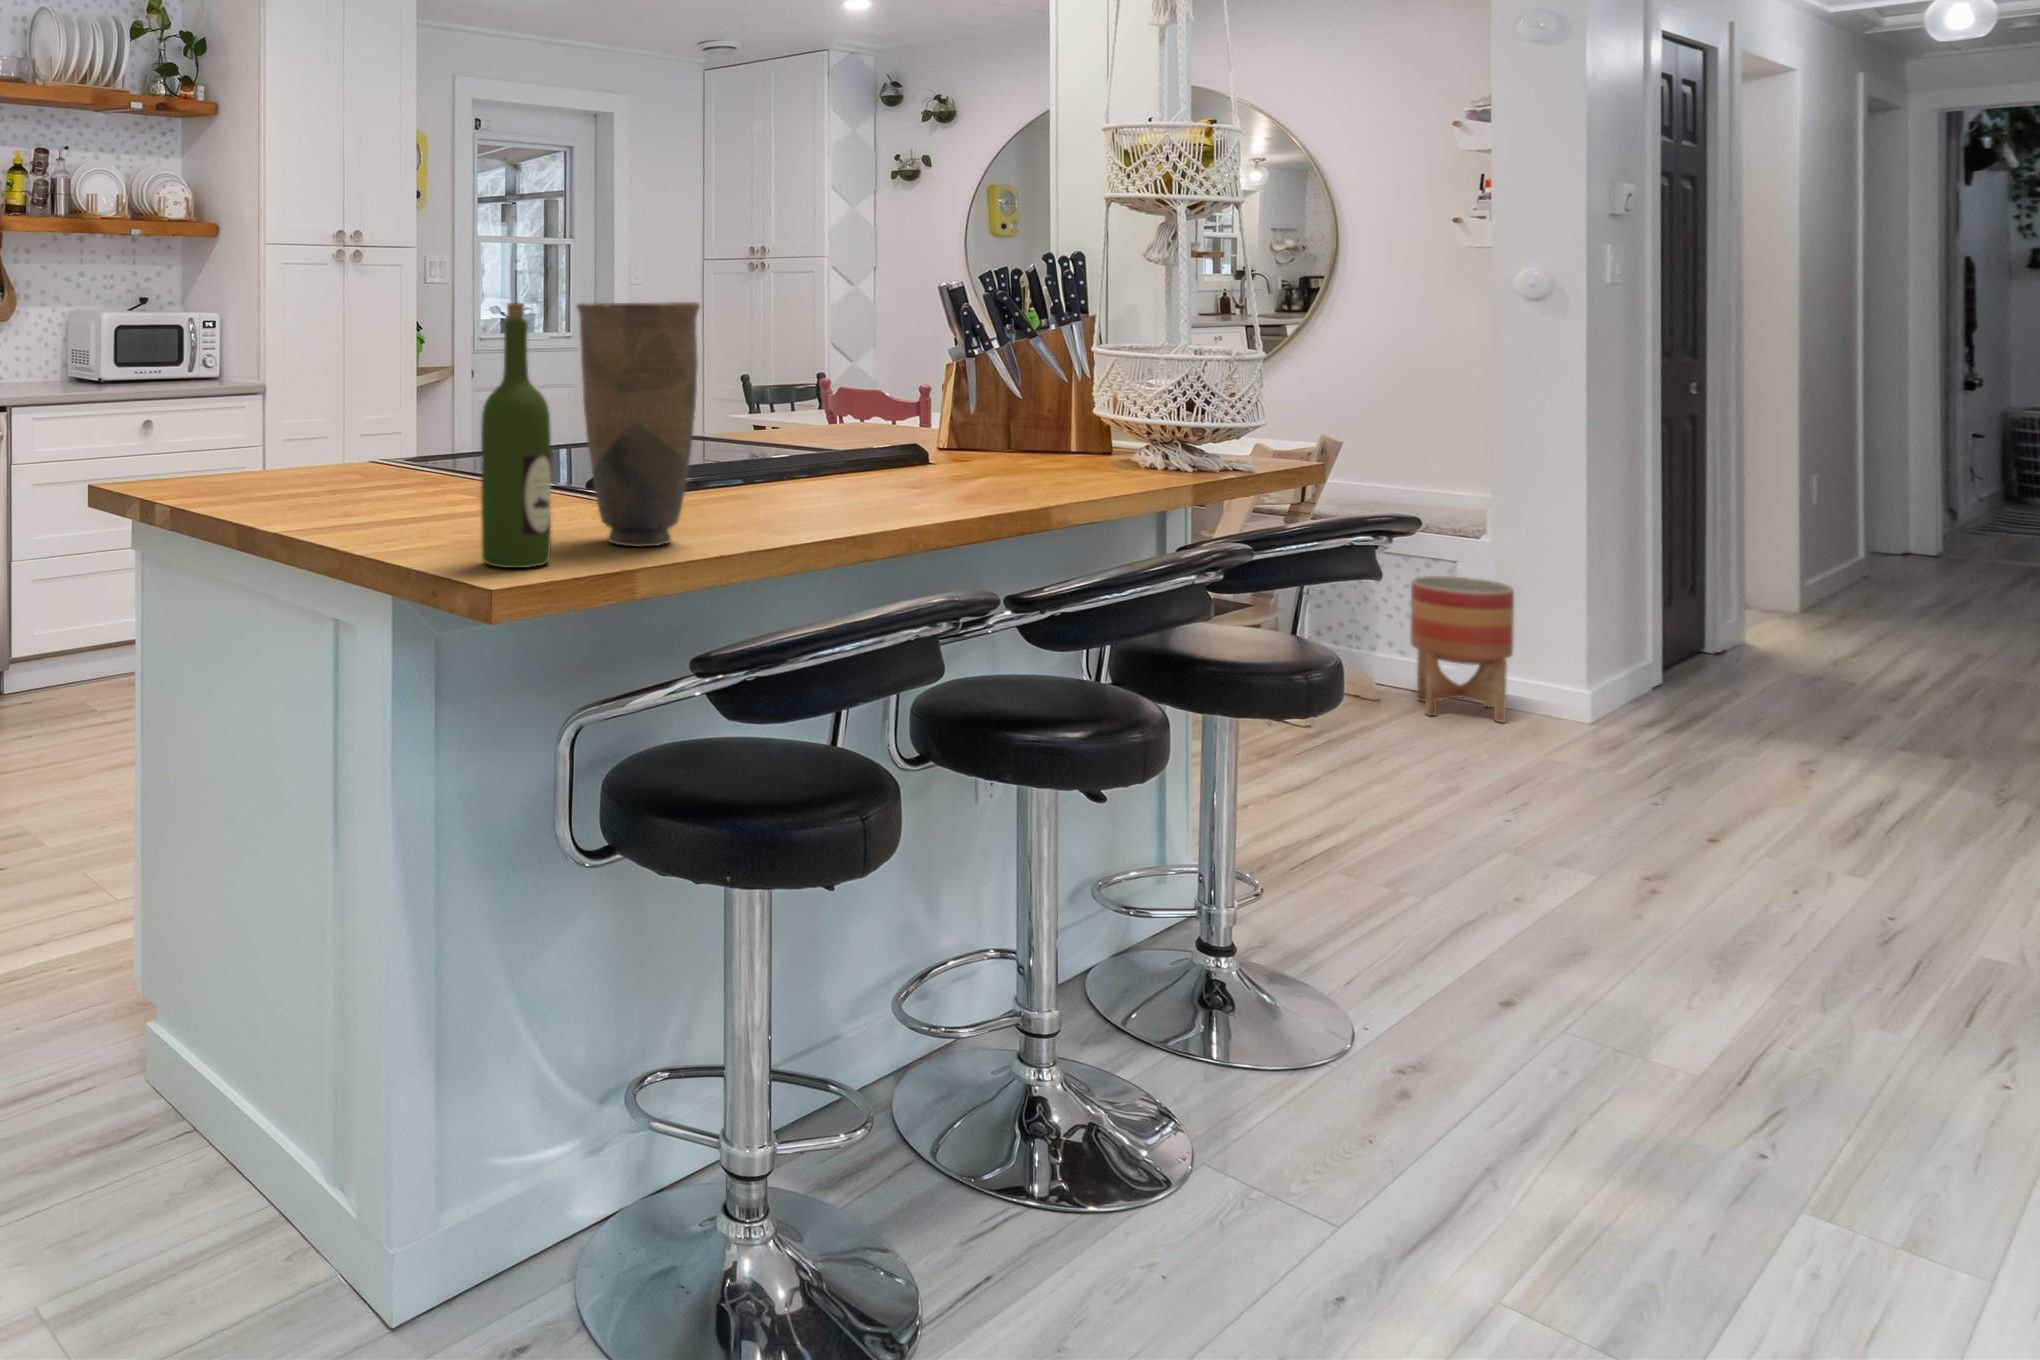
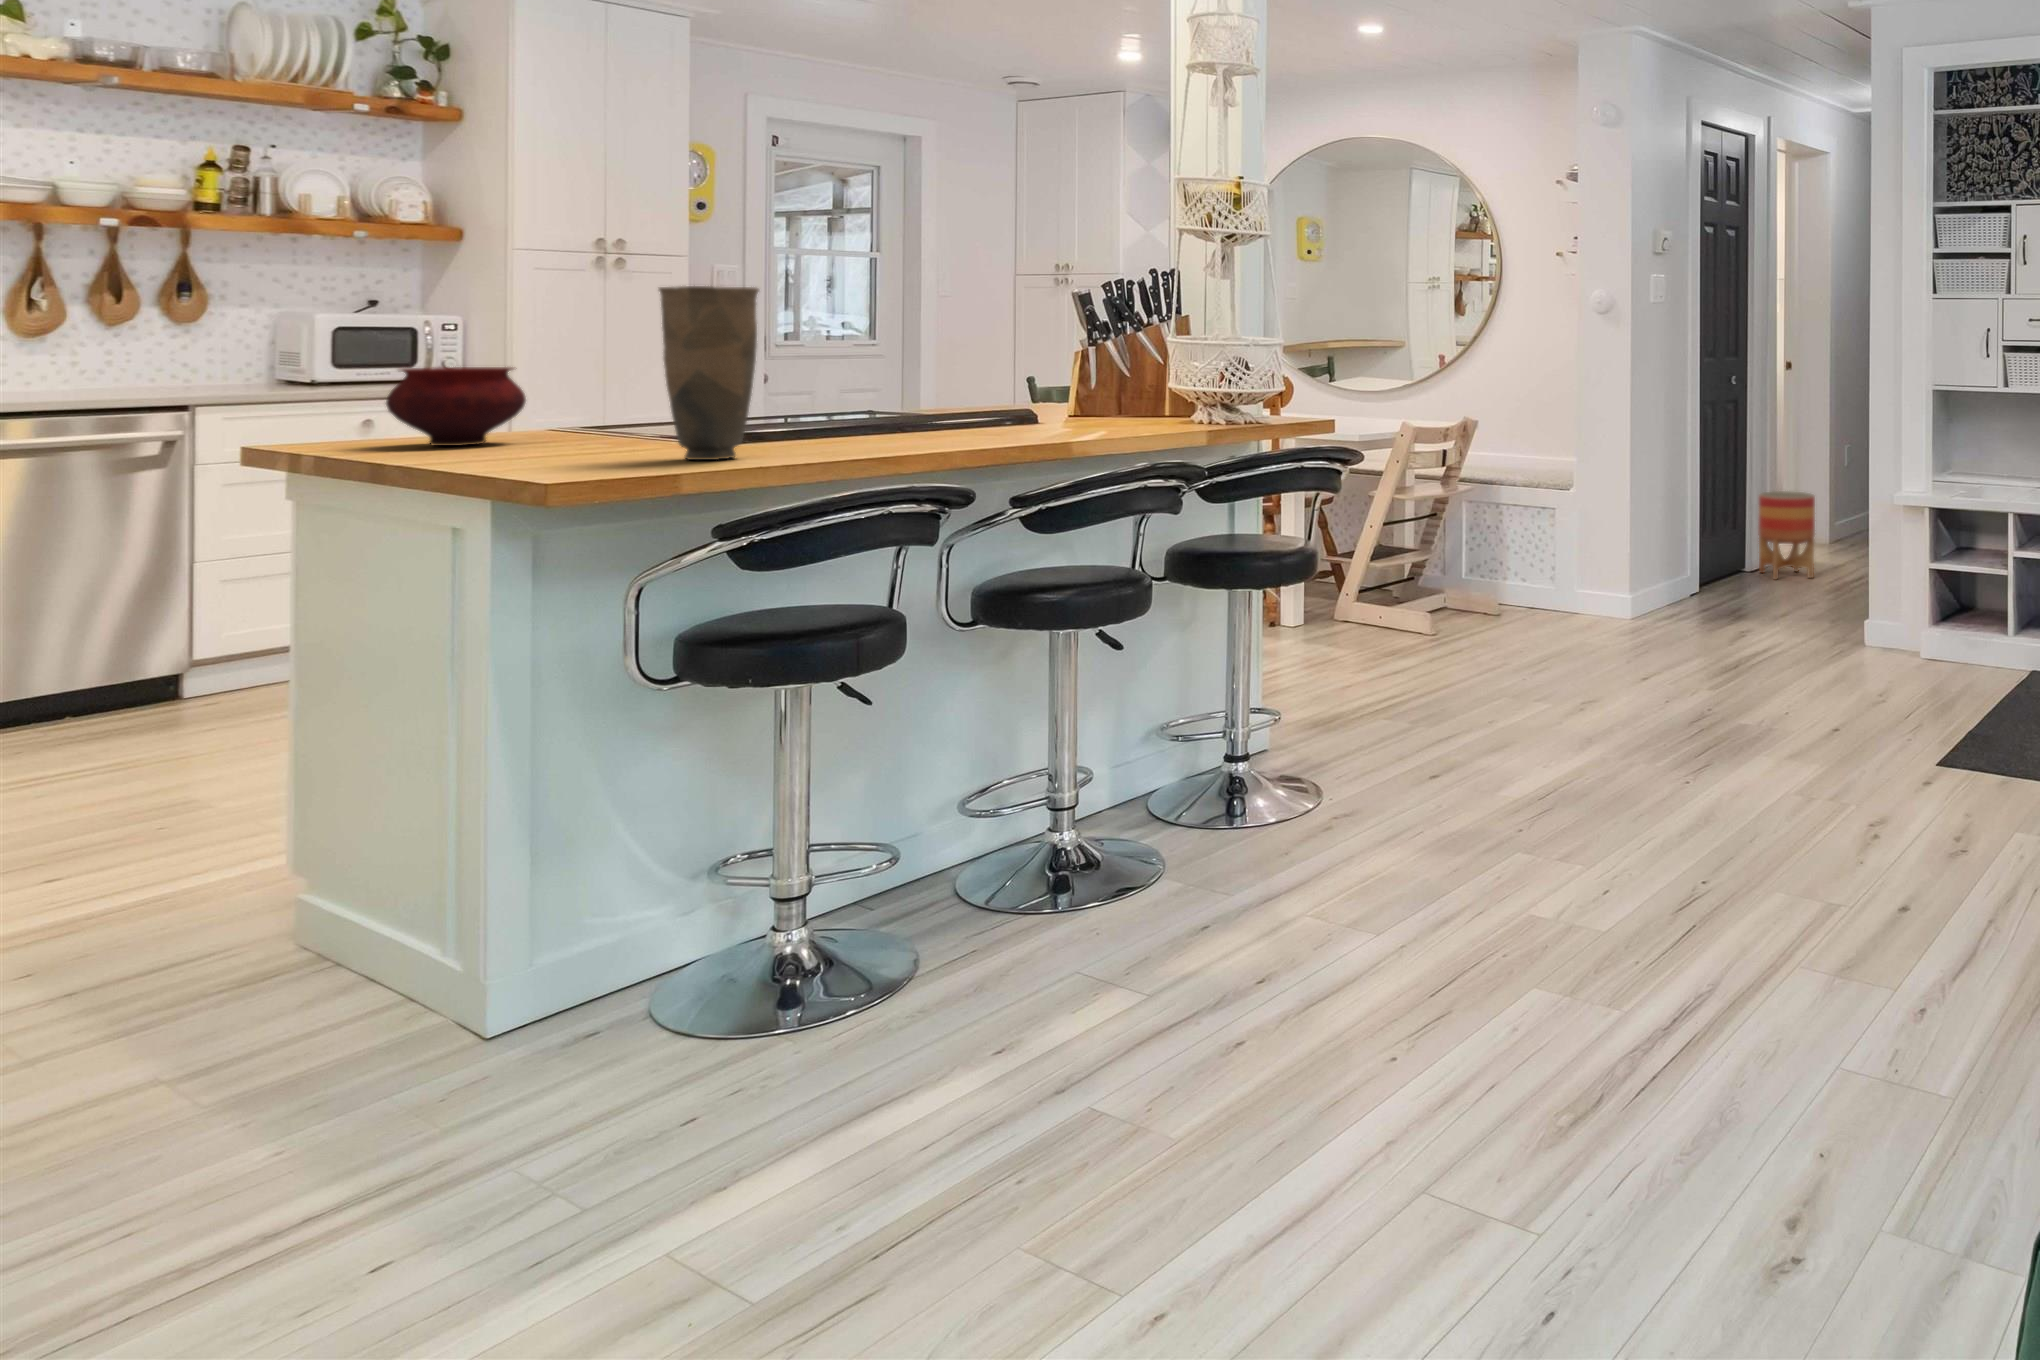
wine bottle: present [481,303,551,568] -> none [560,284,618,471]
bowl: none [229,394,369,494] -> present [386,367,526,446]
planter: present [1410,576,1514,723] -> present [1758,491,1815,579]

